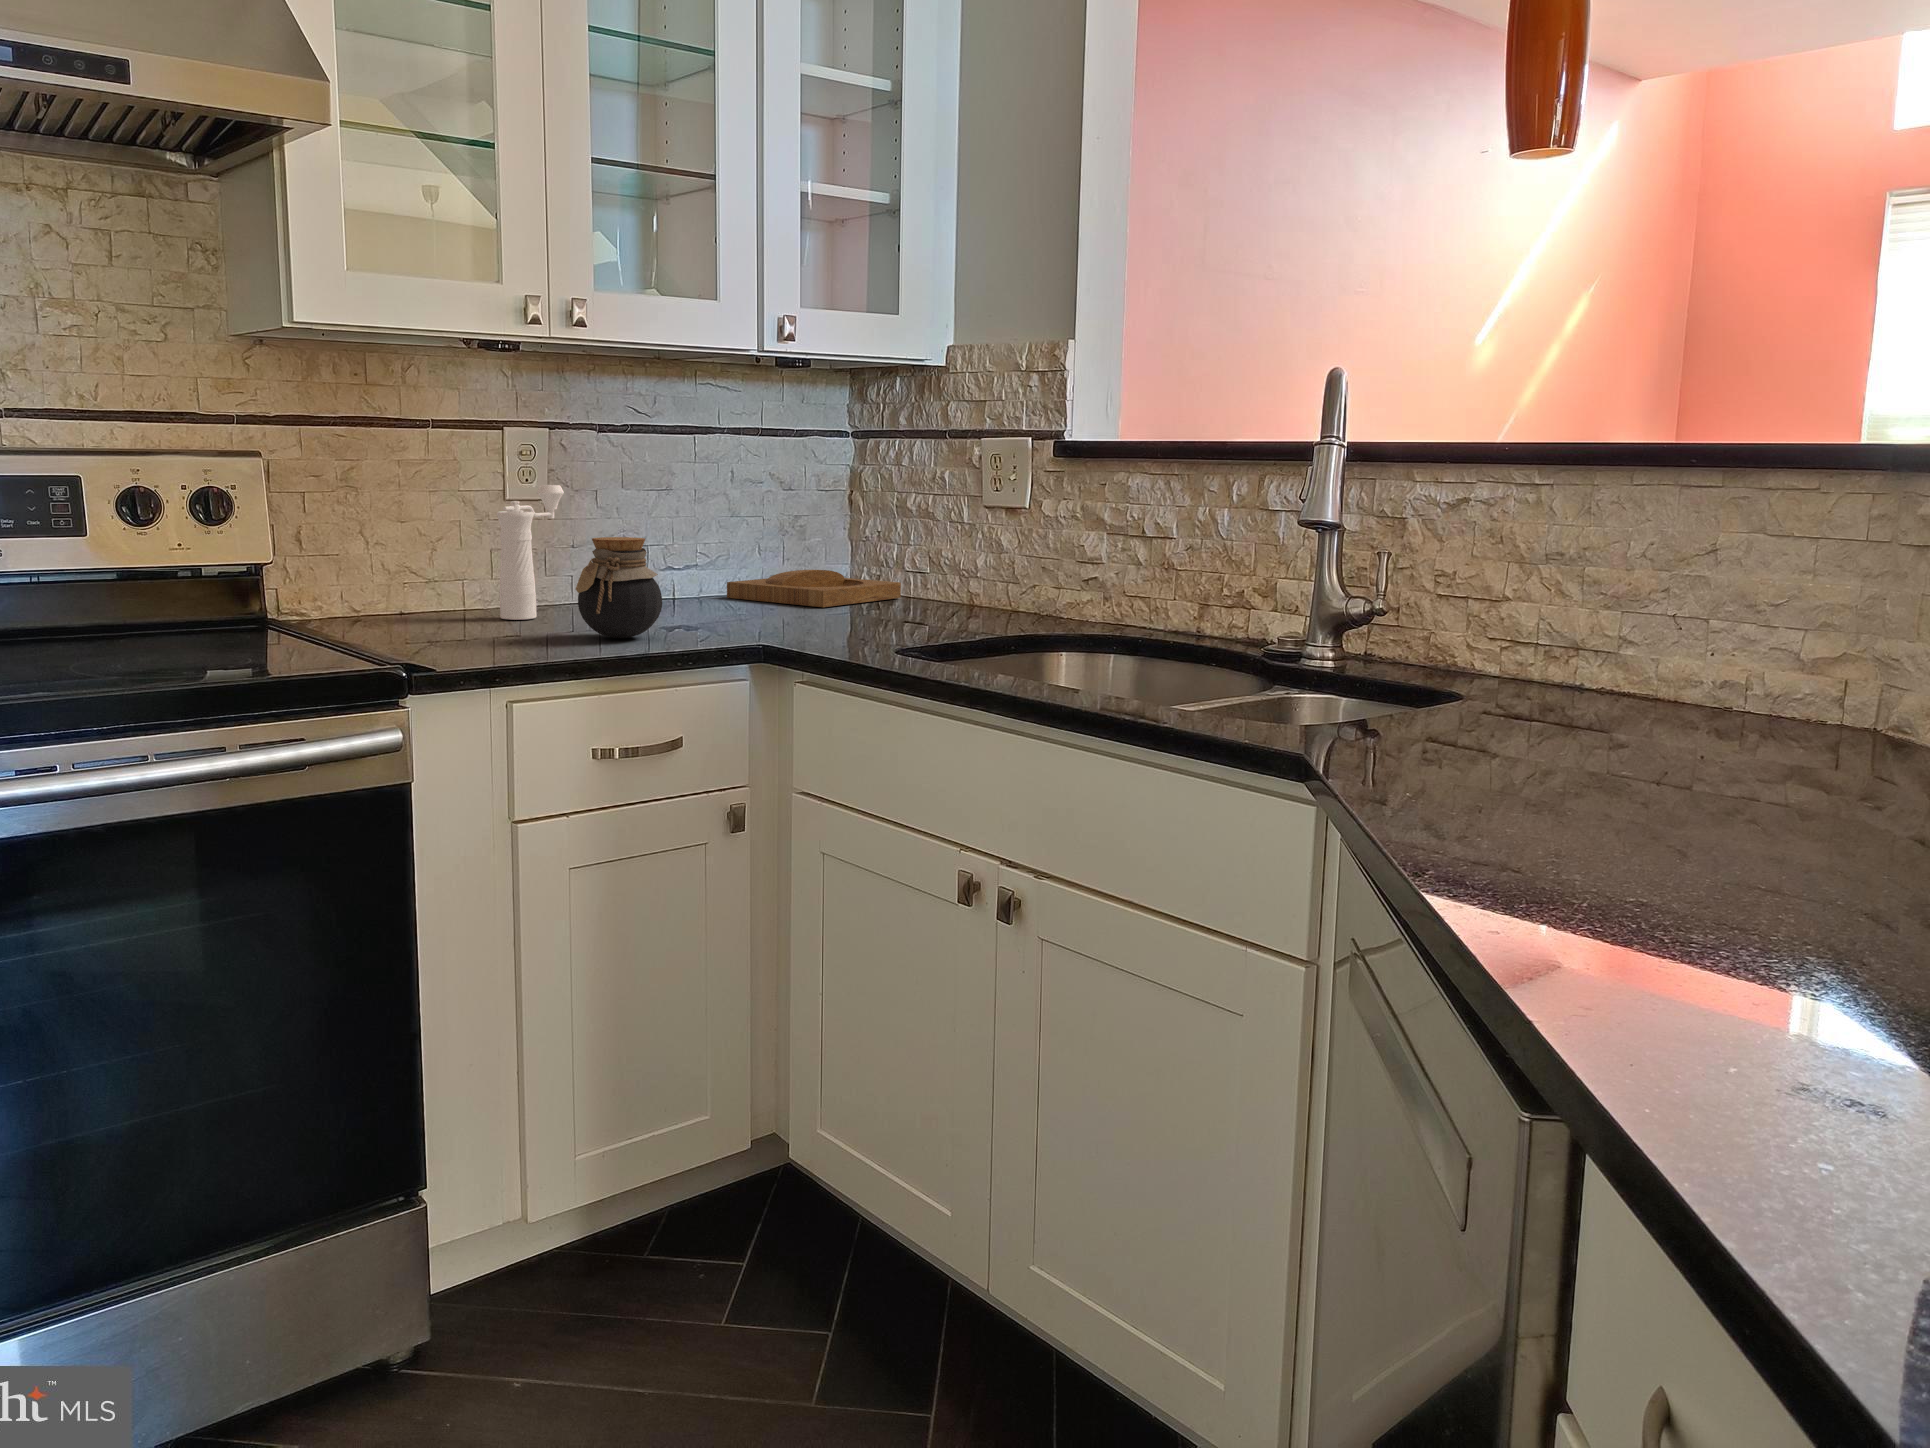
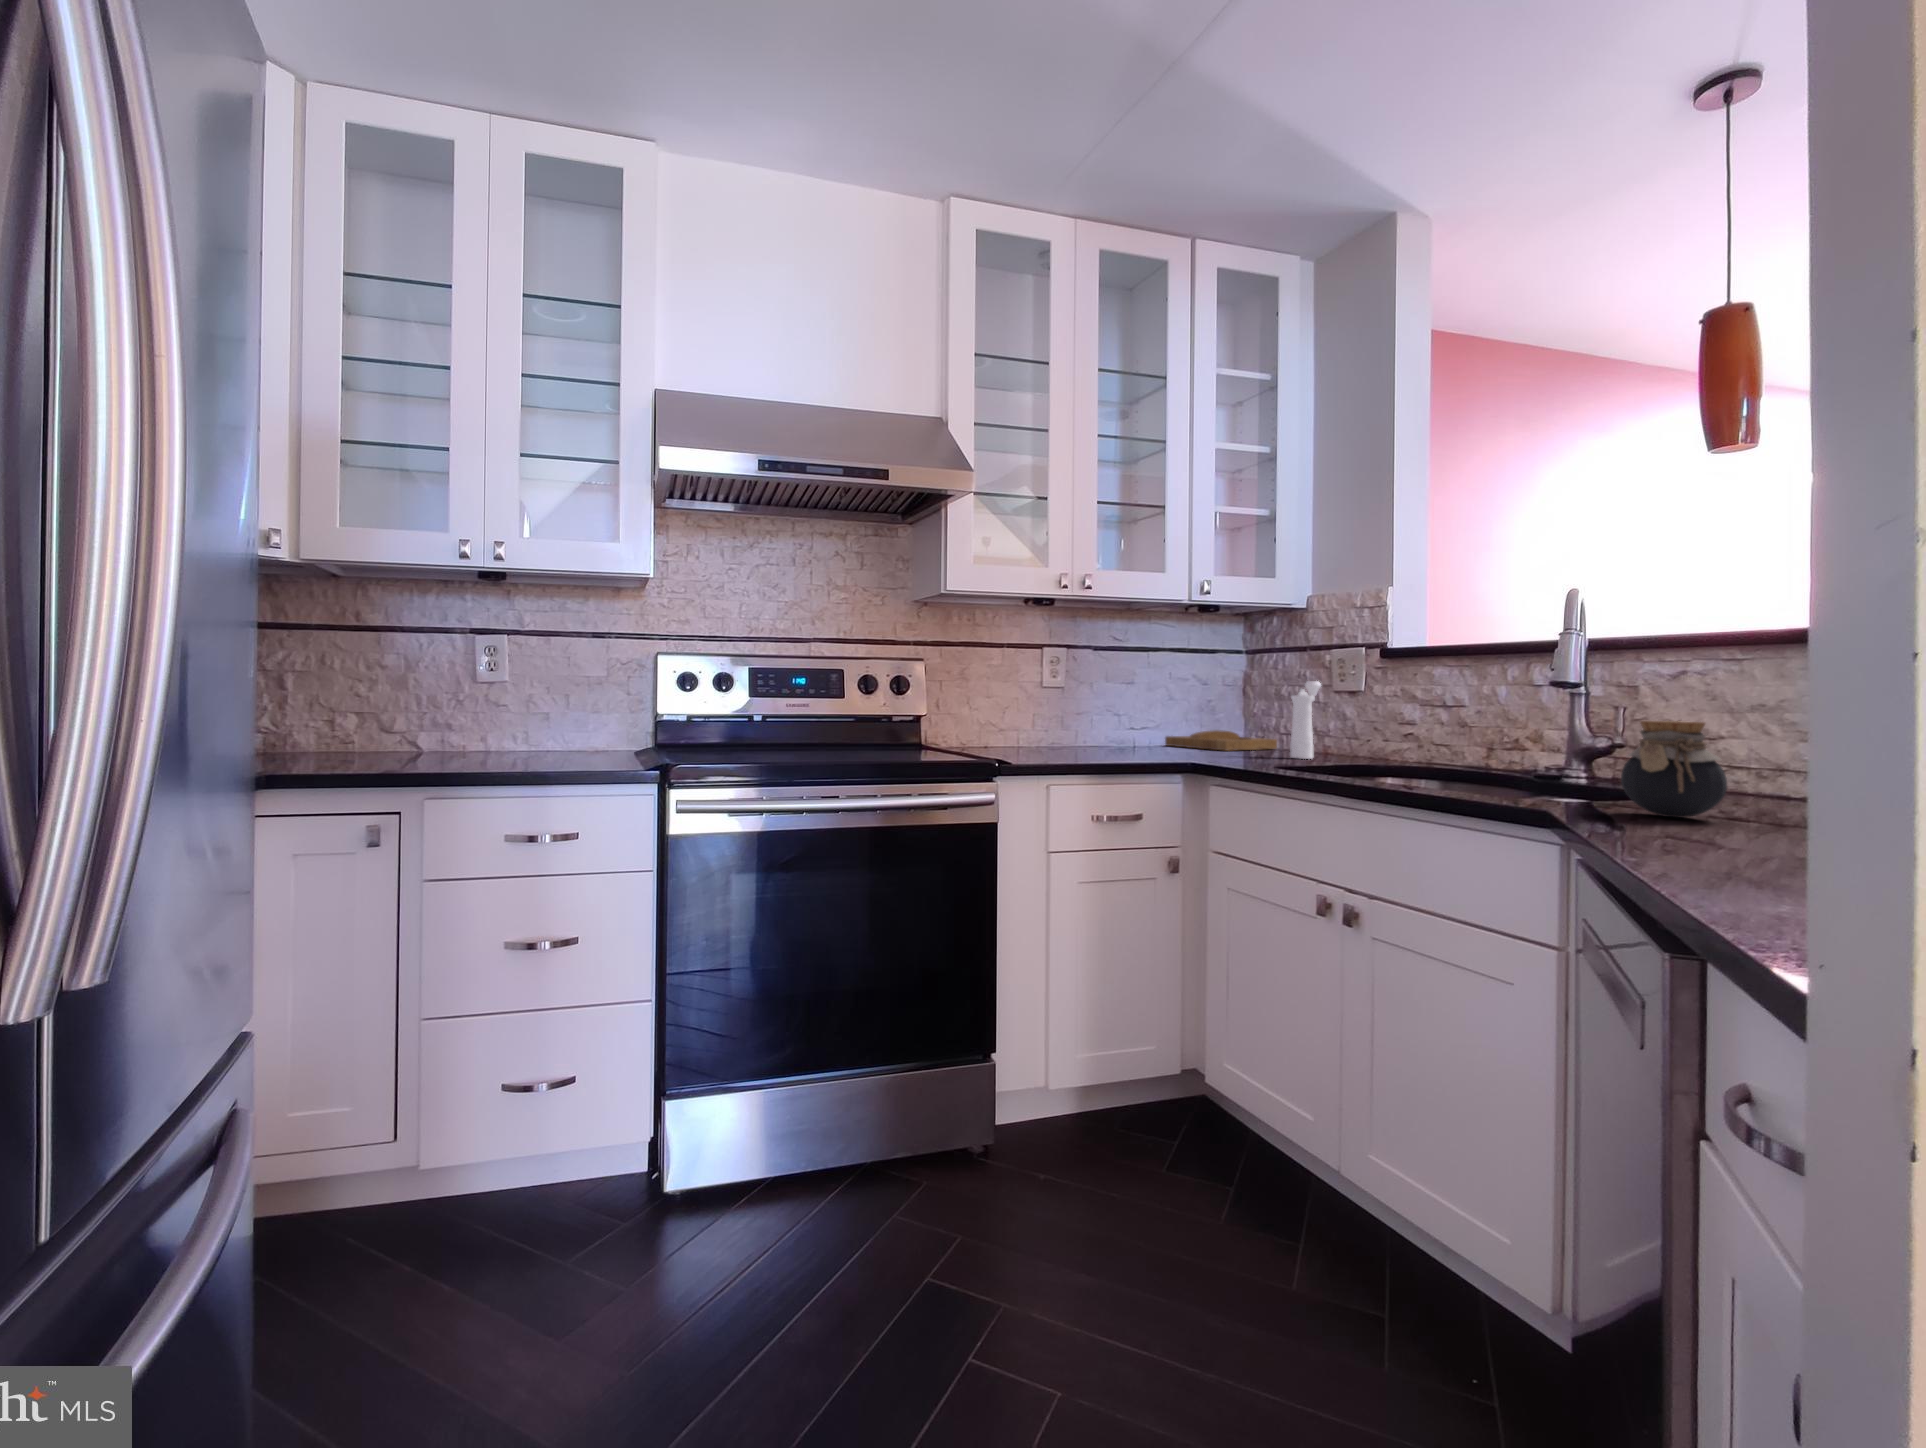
pepper mill: present [497,485,564,620] -> present [1290,681,1321,759]
jar: present [576,537,662,638] -> present [1621,721,1727,818]

